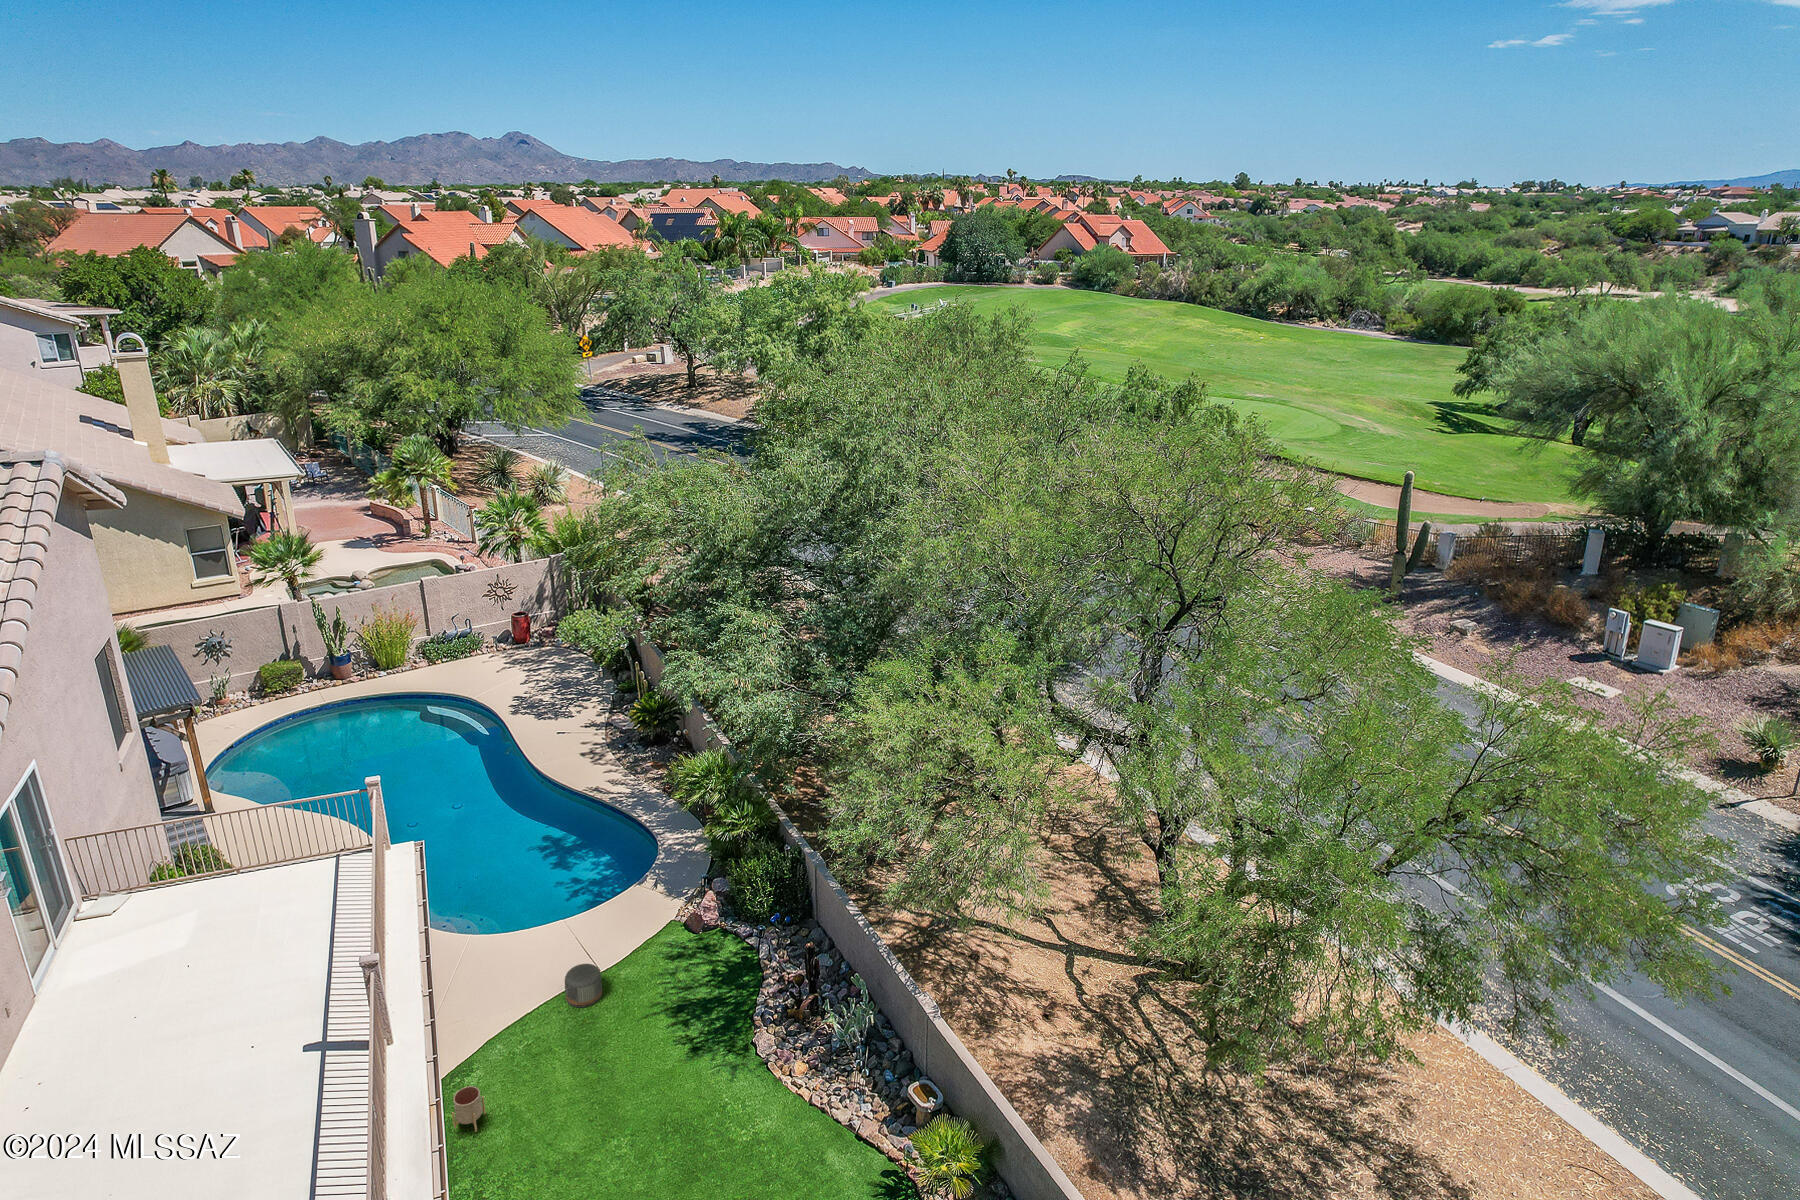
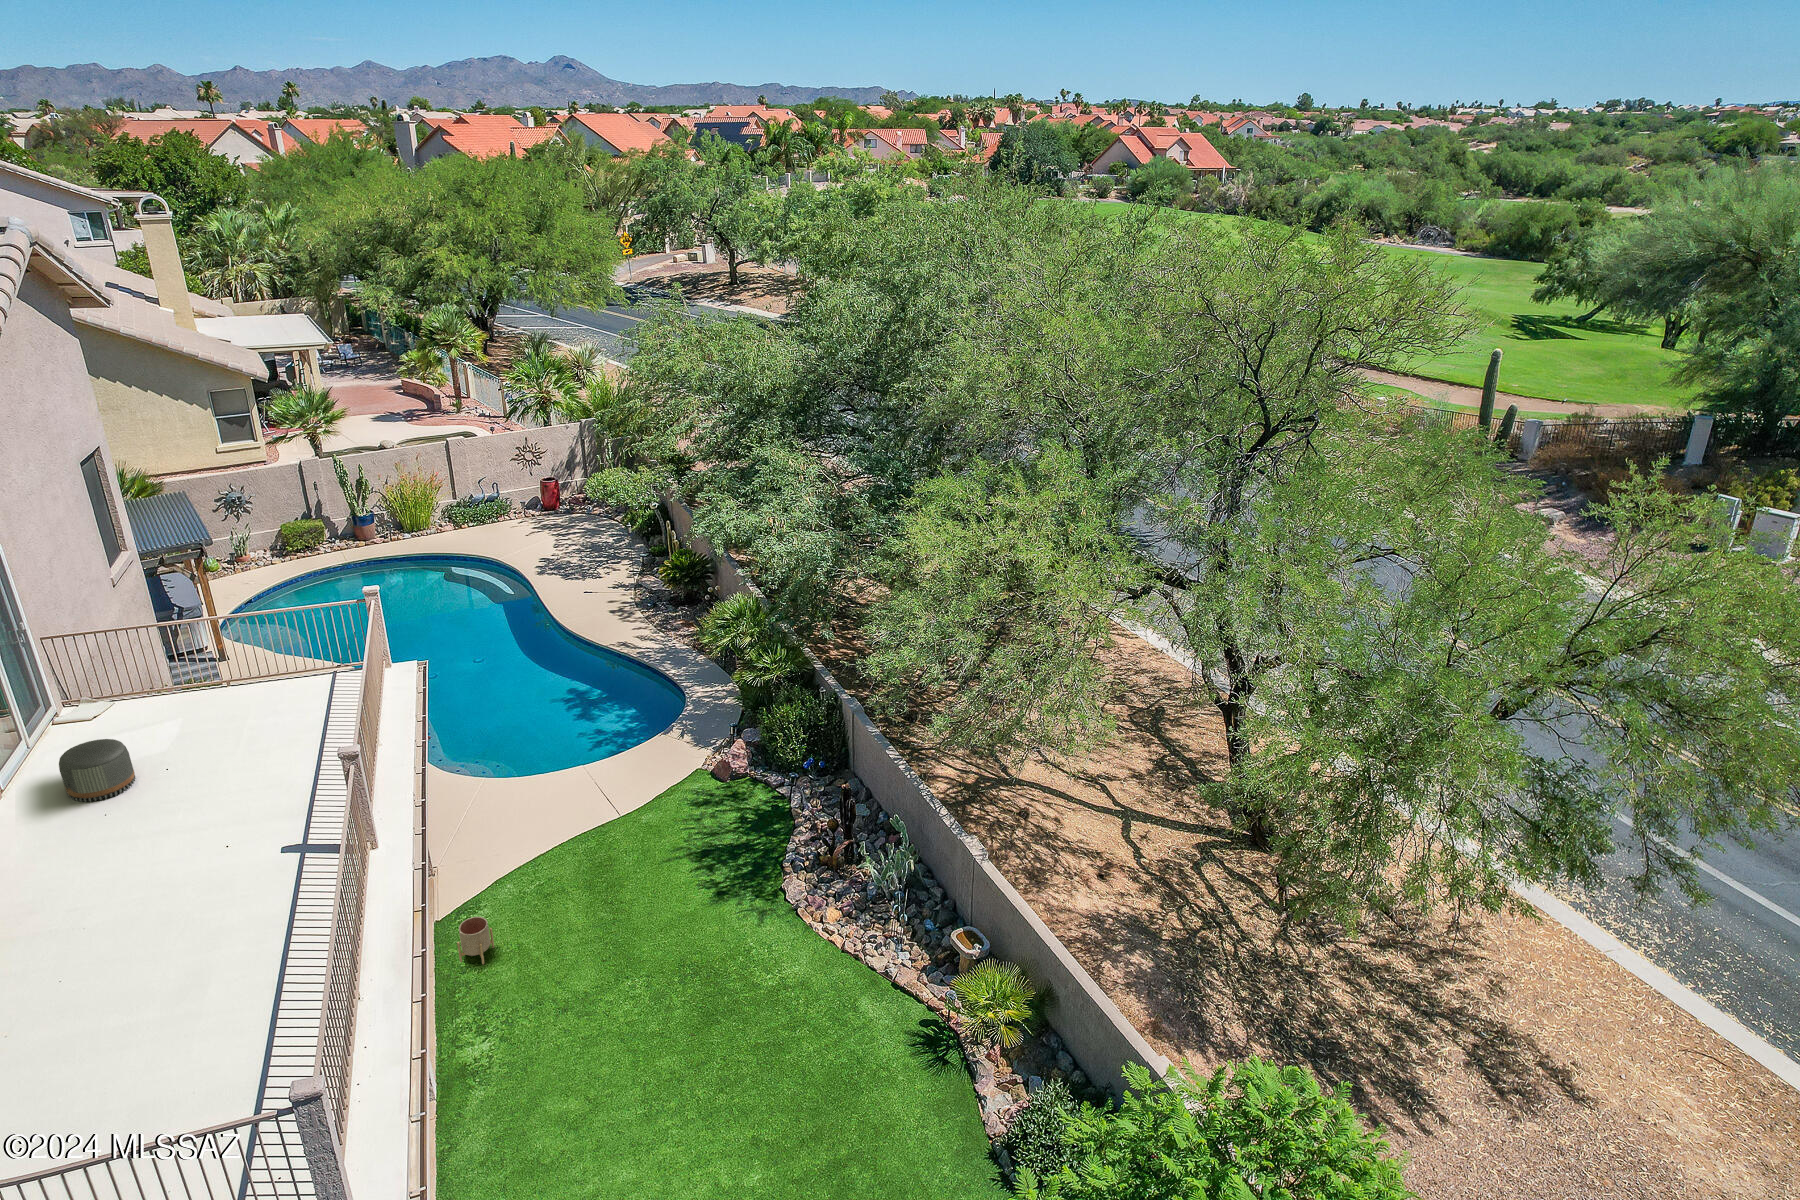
pouf: present [565,964,602,1008] -> present [59,739,136,802]

